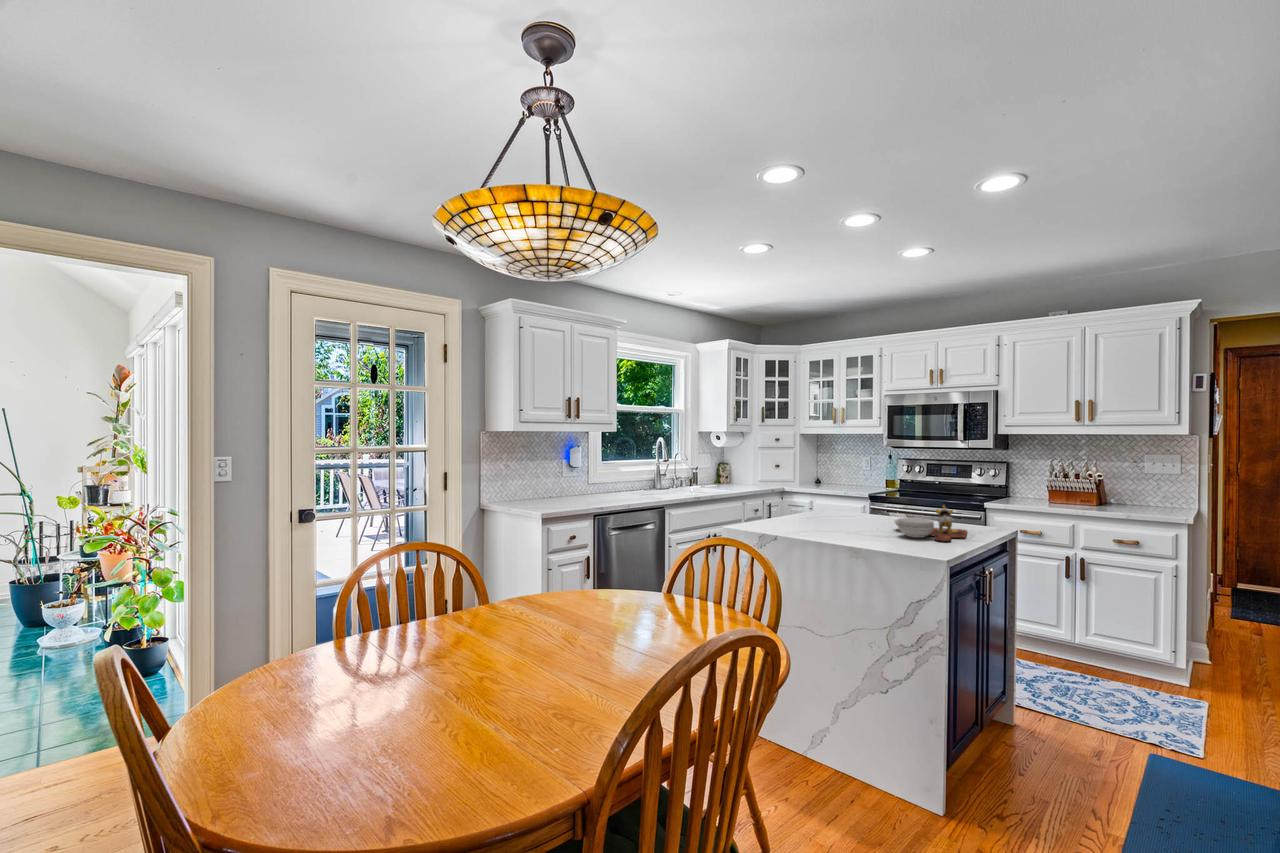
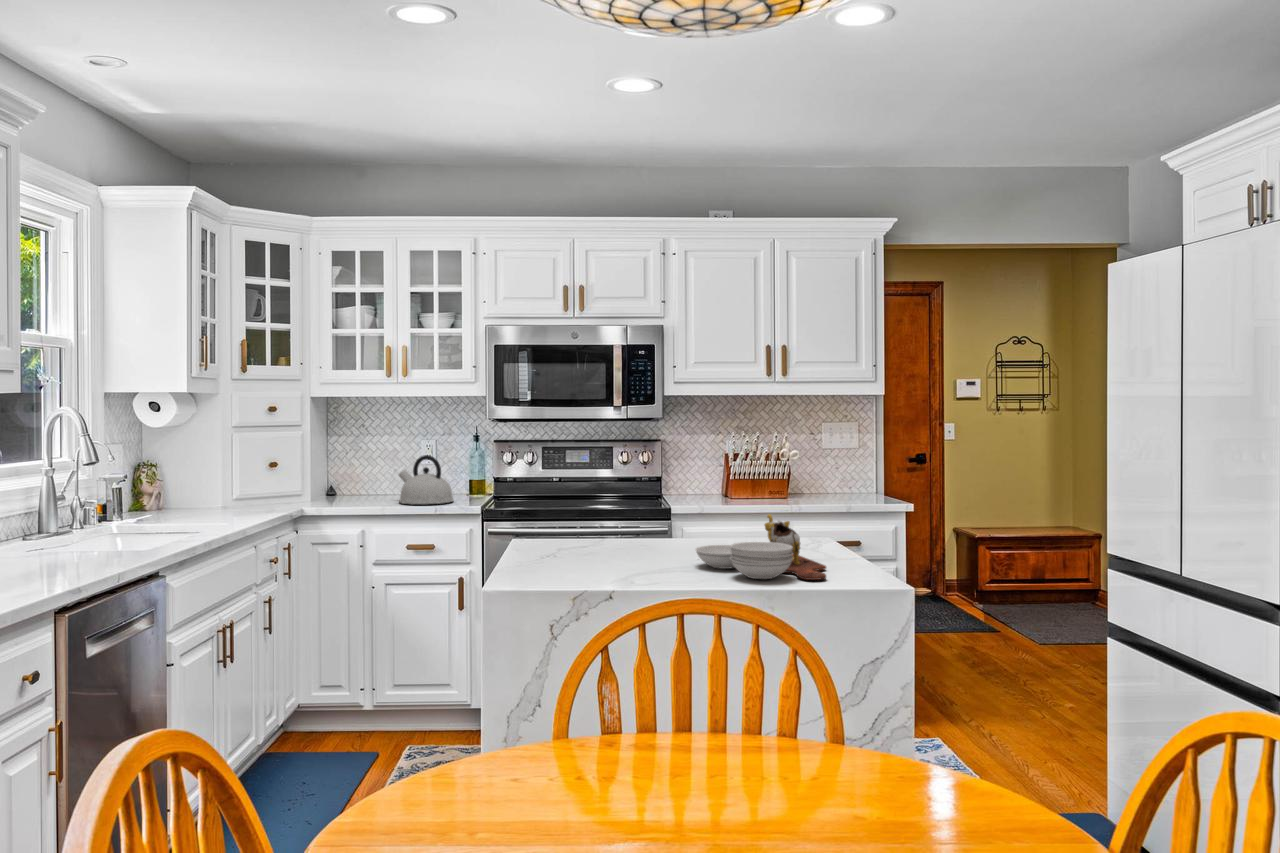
kettle: none [836,466,867,492] -> present [399,455,453,504]

